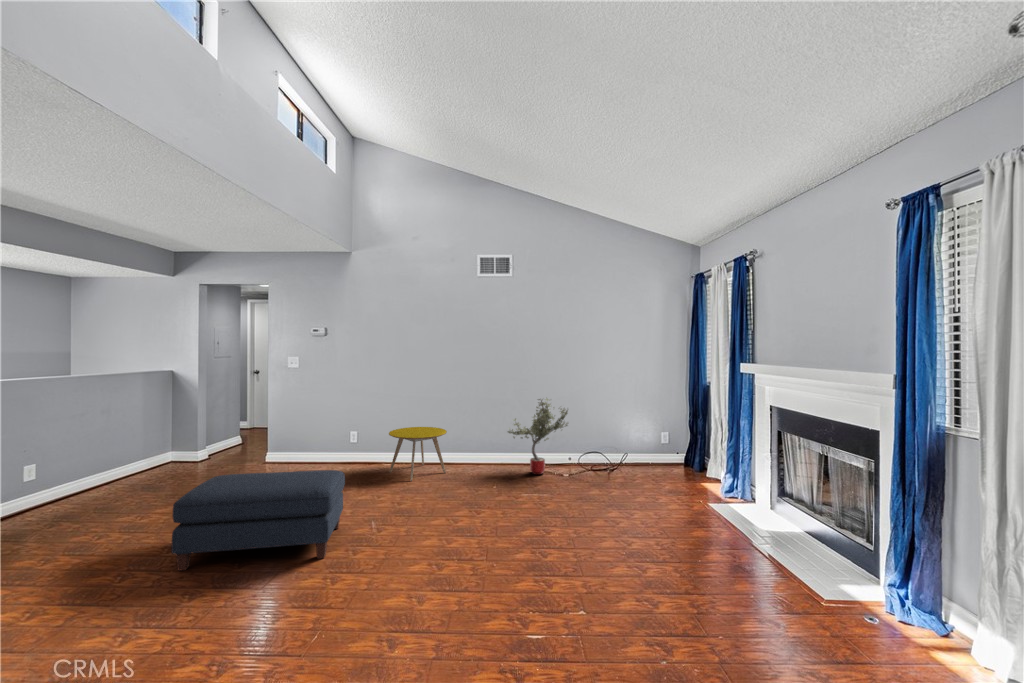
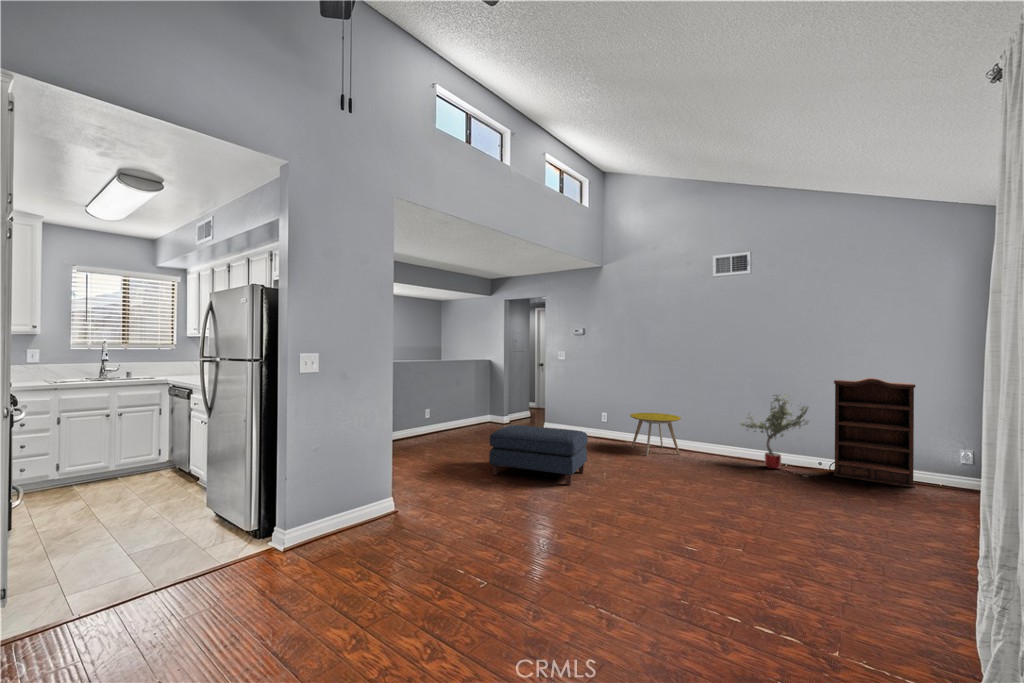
bookshelf: none [584,378,646,474] -> present [833,378,915,488]

